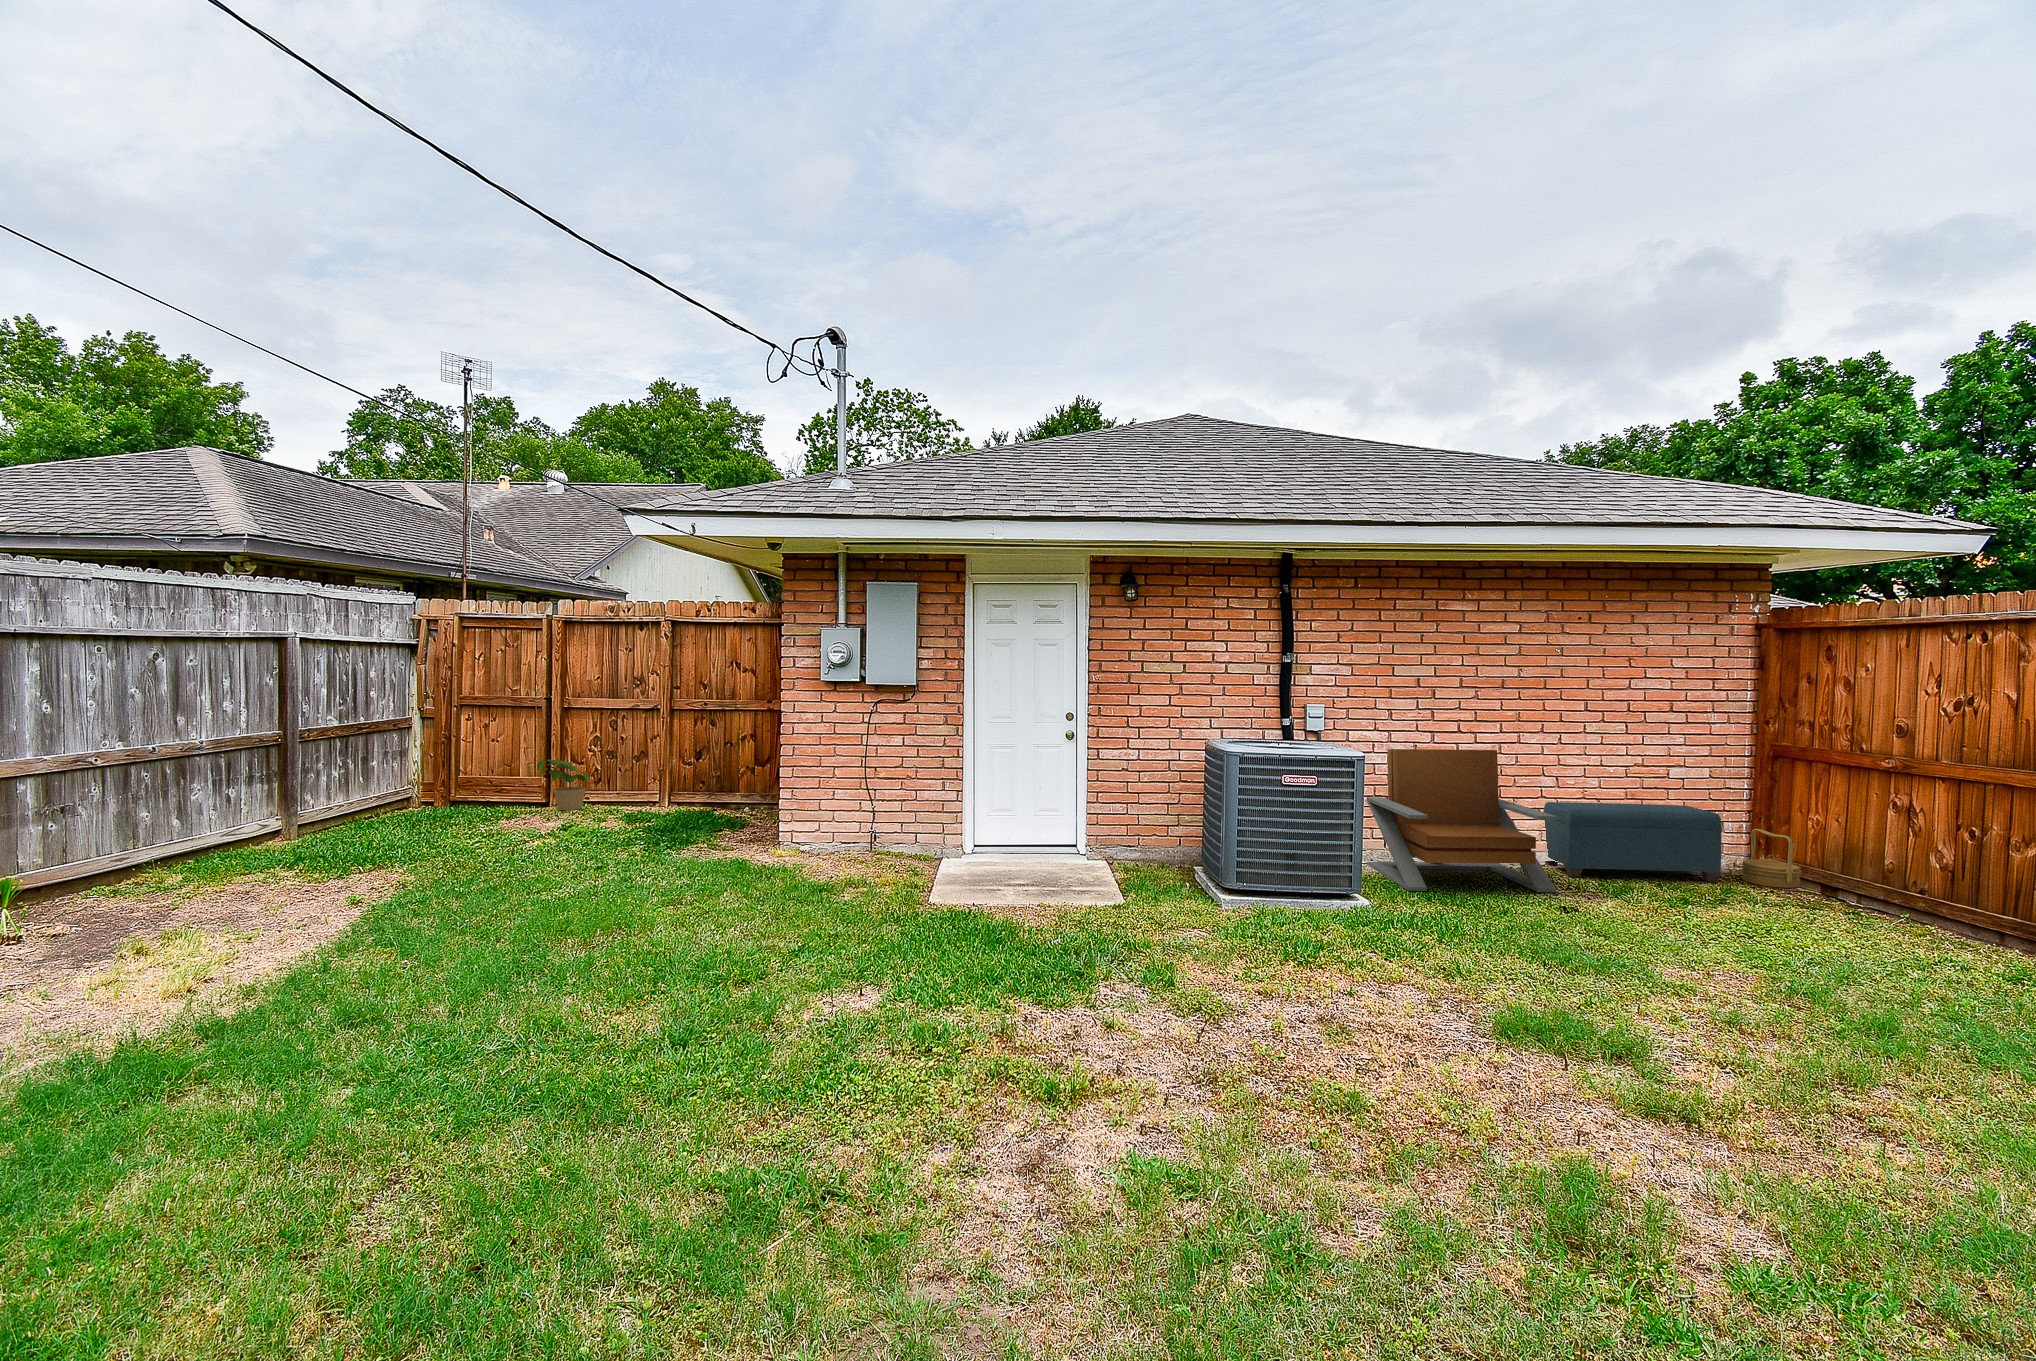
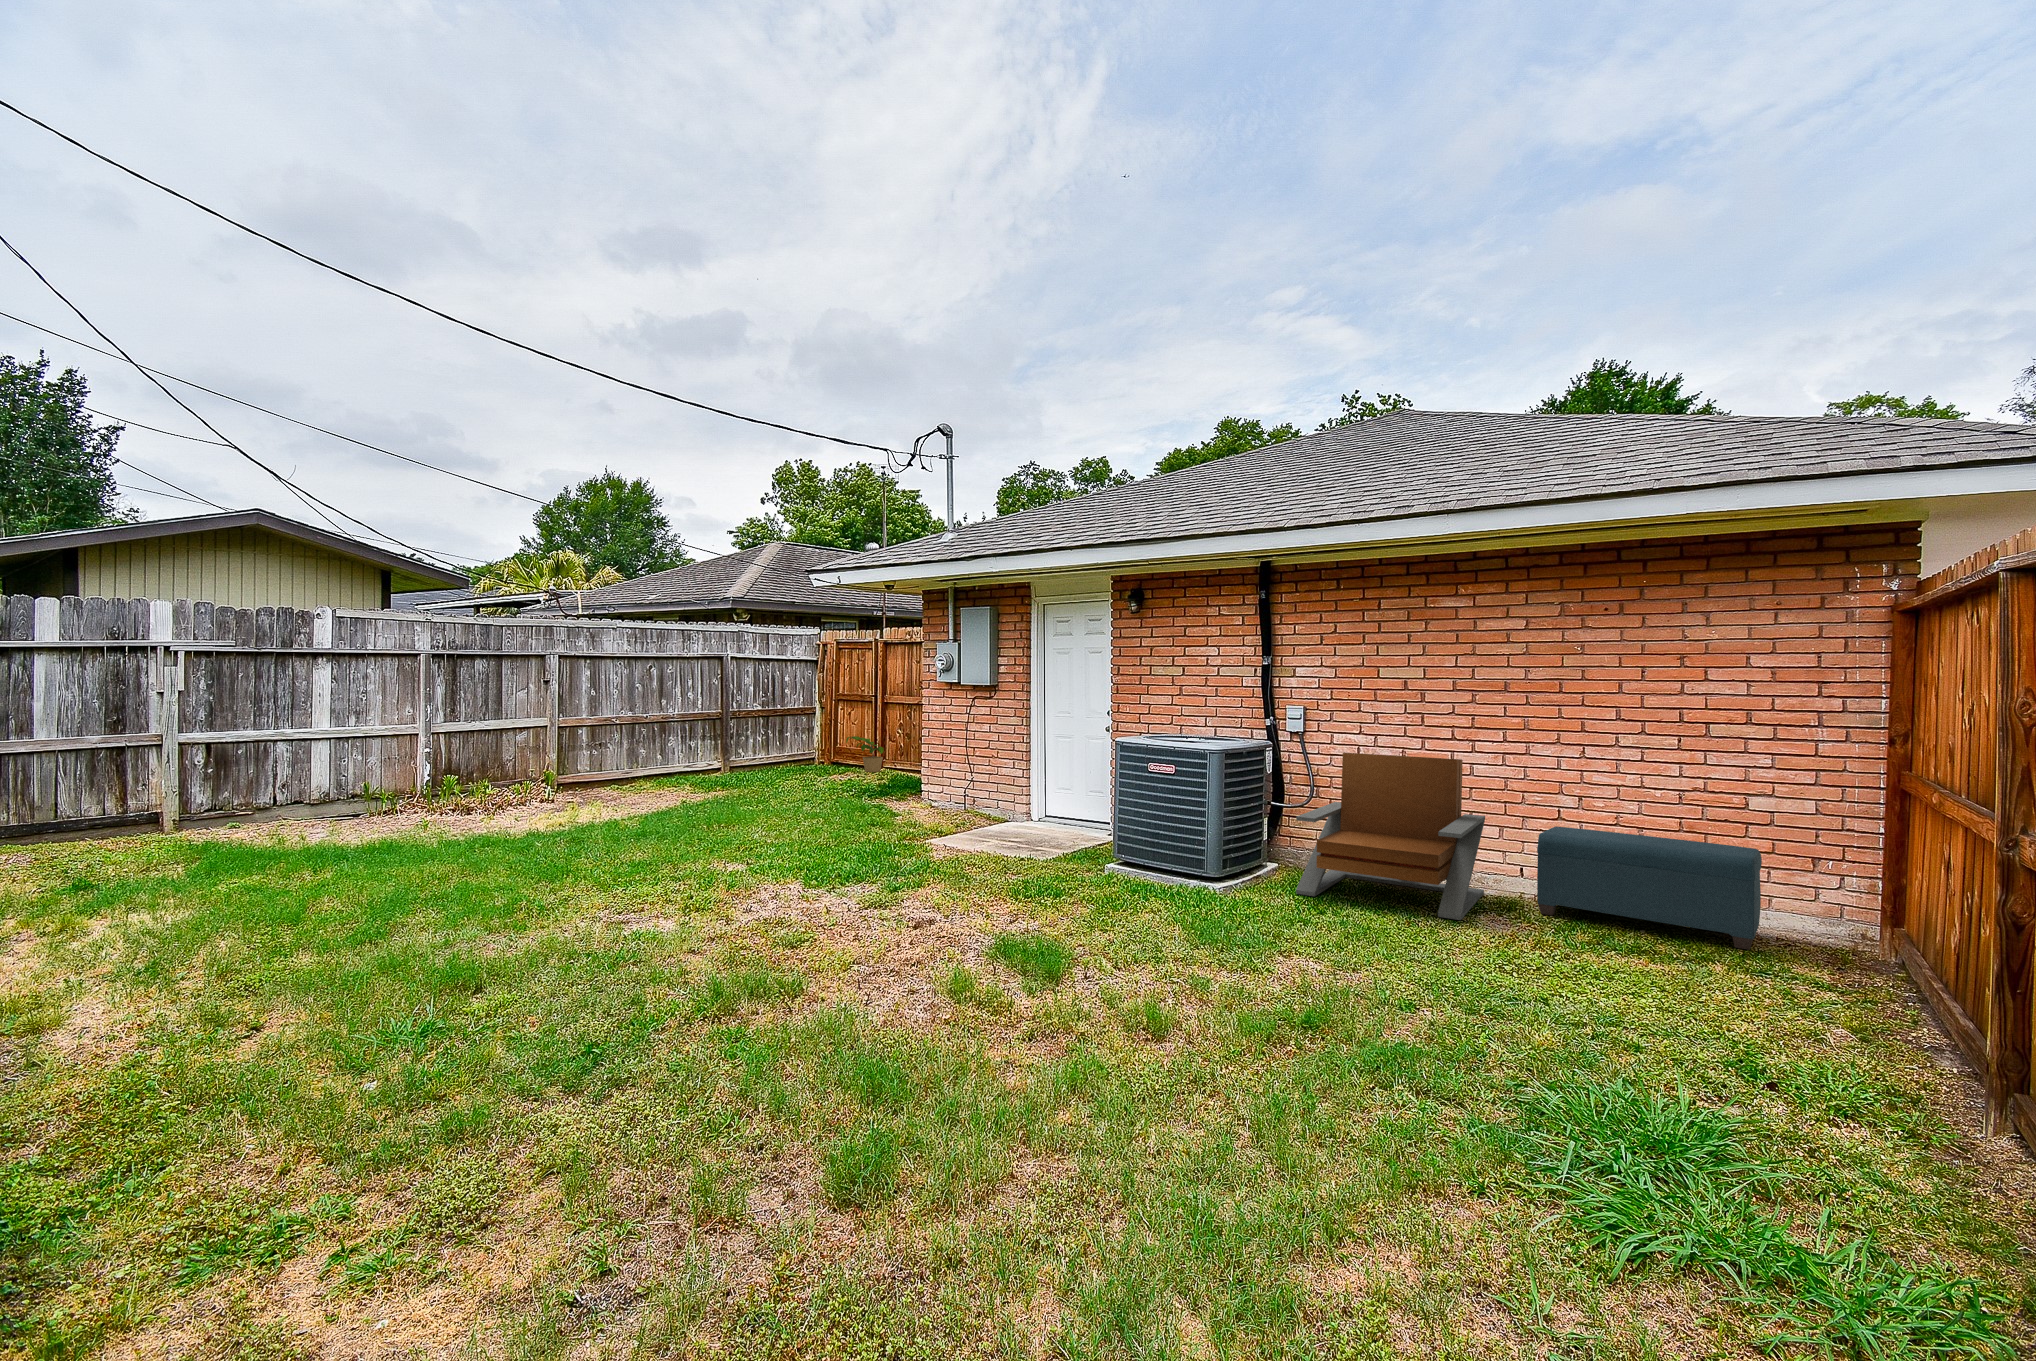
basket: present [1741,829,1801,888] -> none [1807,889,1899,976]

